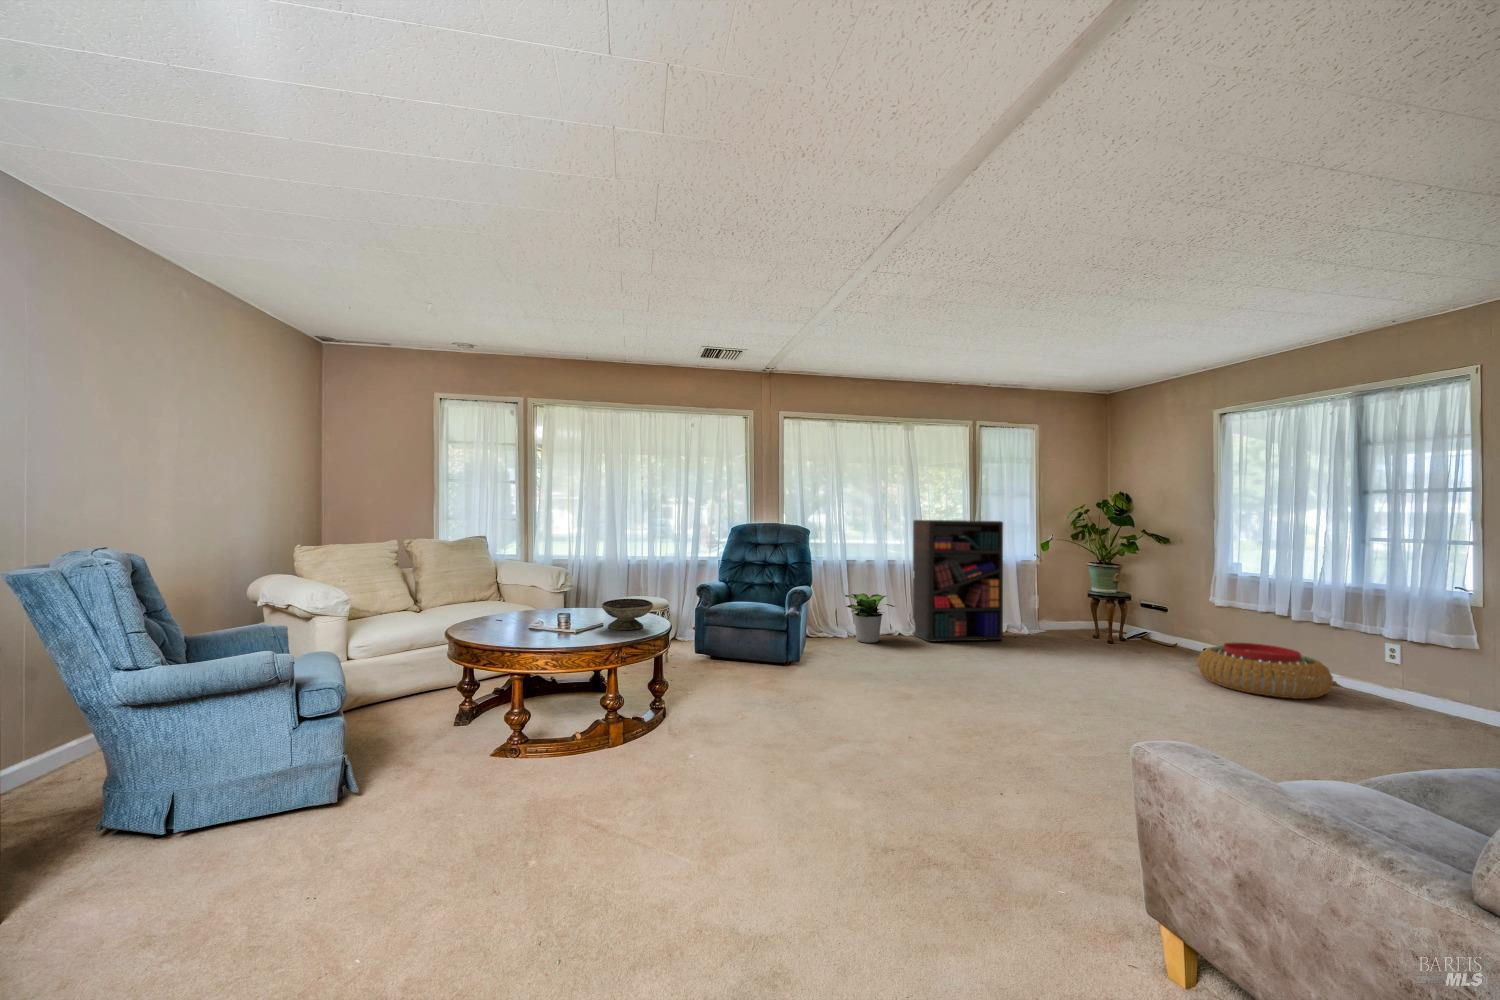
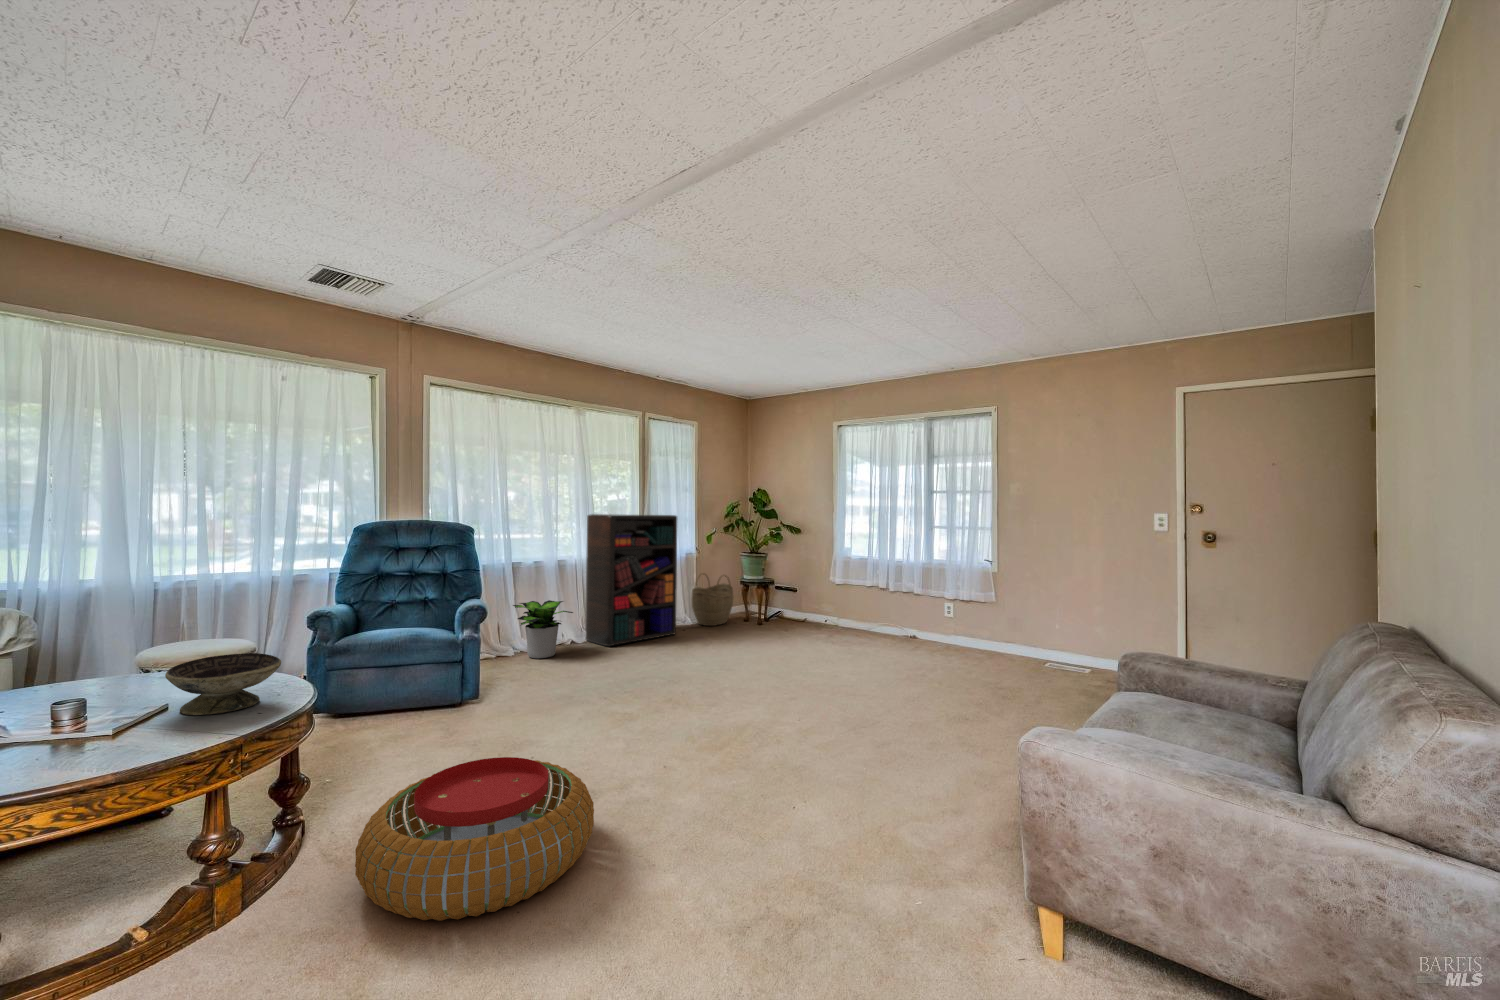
woven basket: none [1027,582,1078,638] -> present [691,574,733,626]
pouf: present [1197,643,1333,699] -> present [355,757,594,921]

